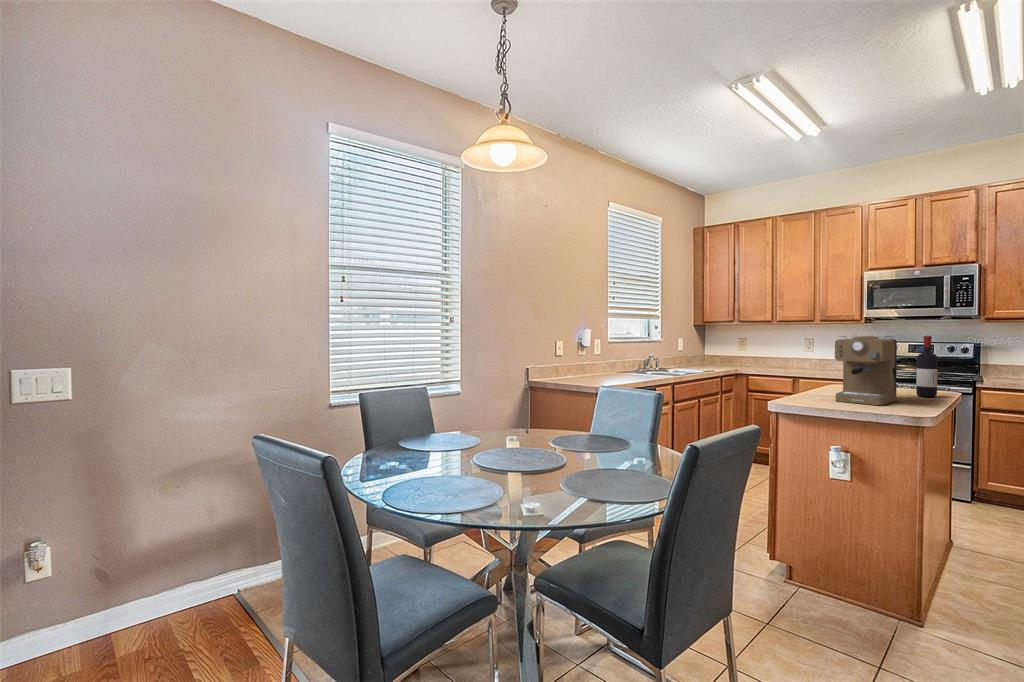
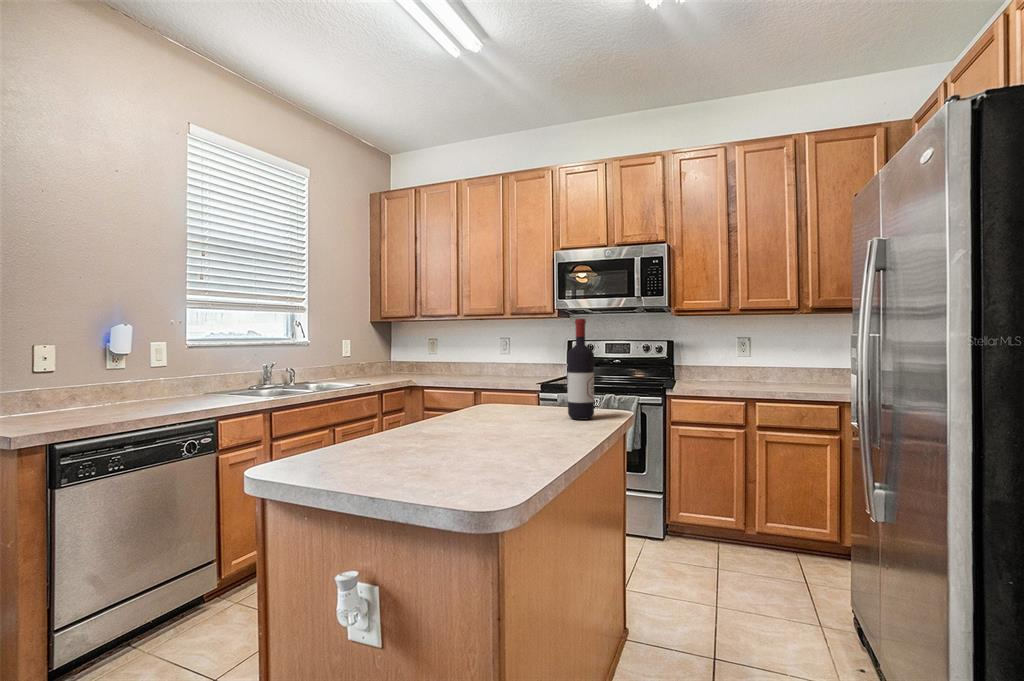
coffee maker: present [835,336,897,405] -> none [415,313,527,447]

